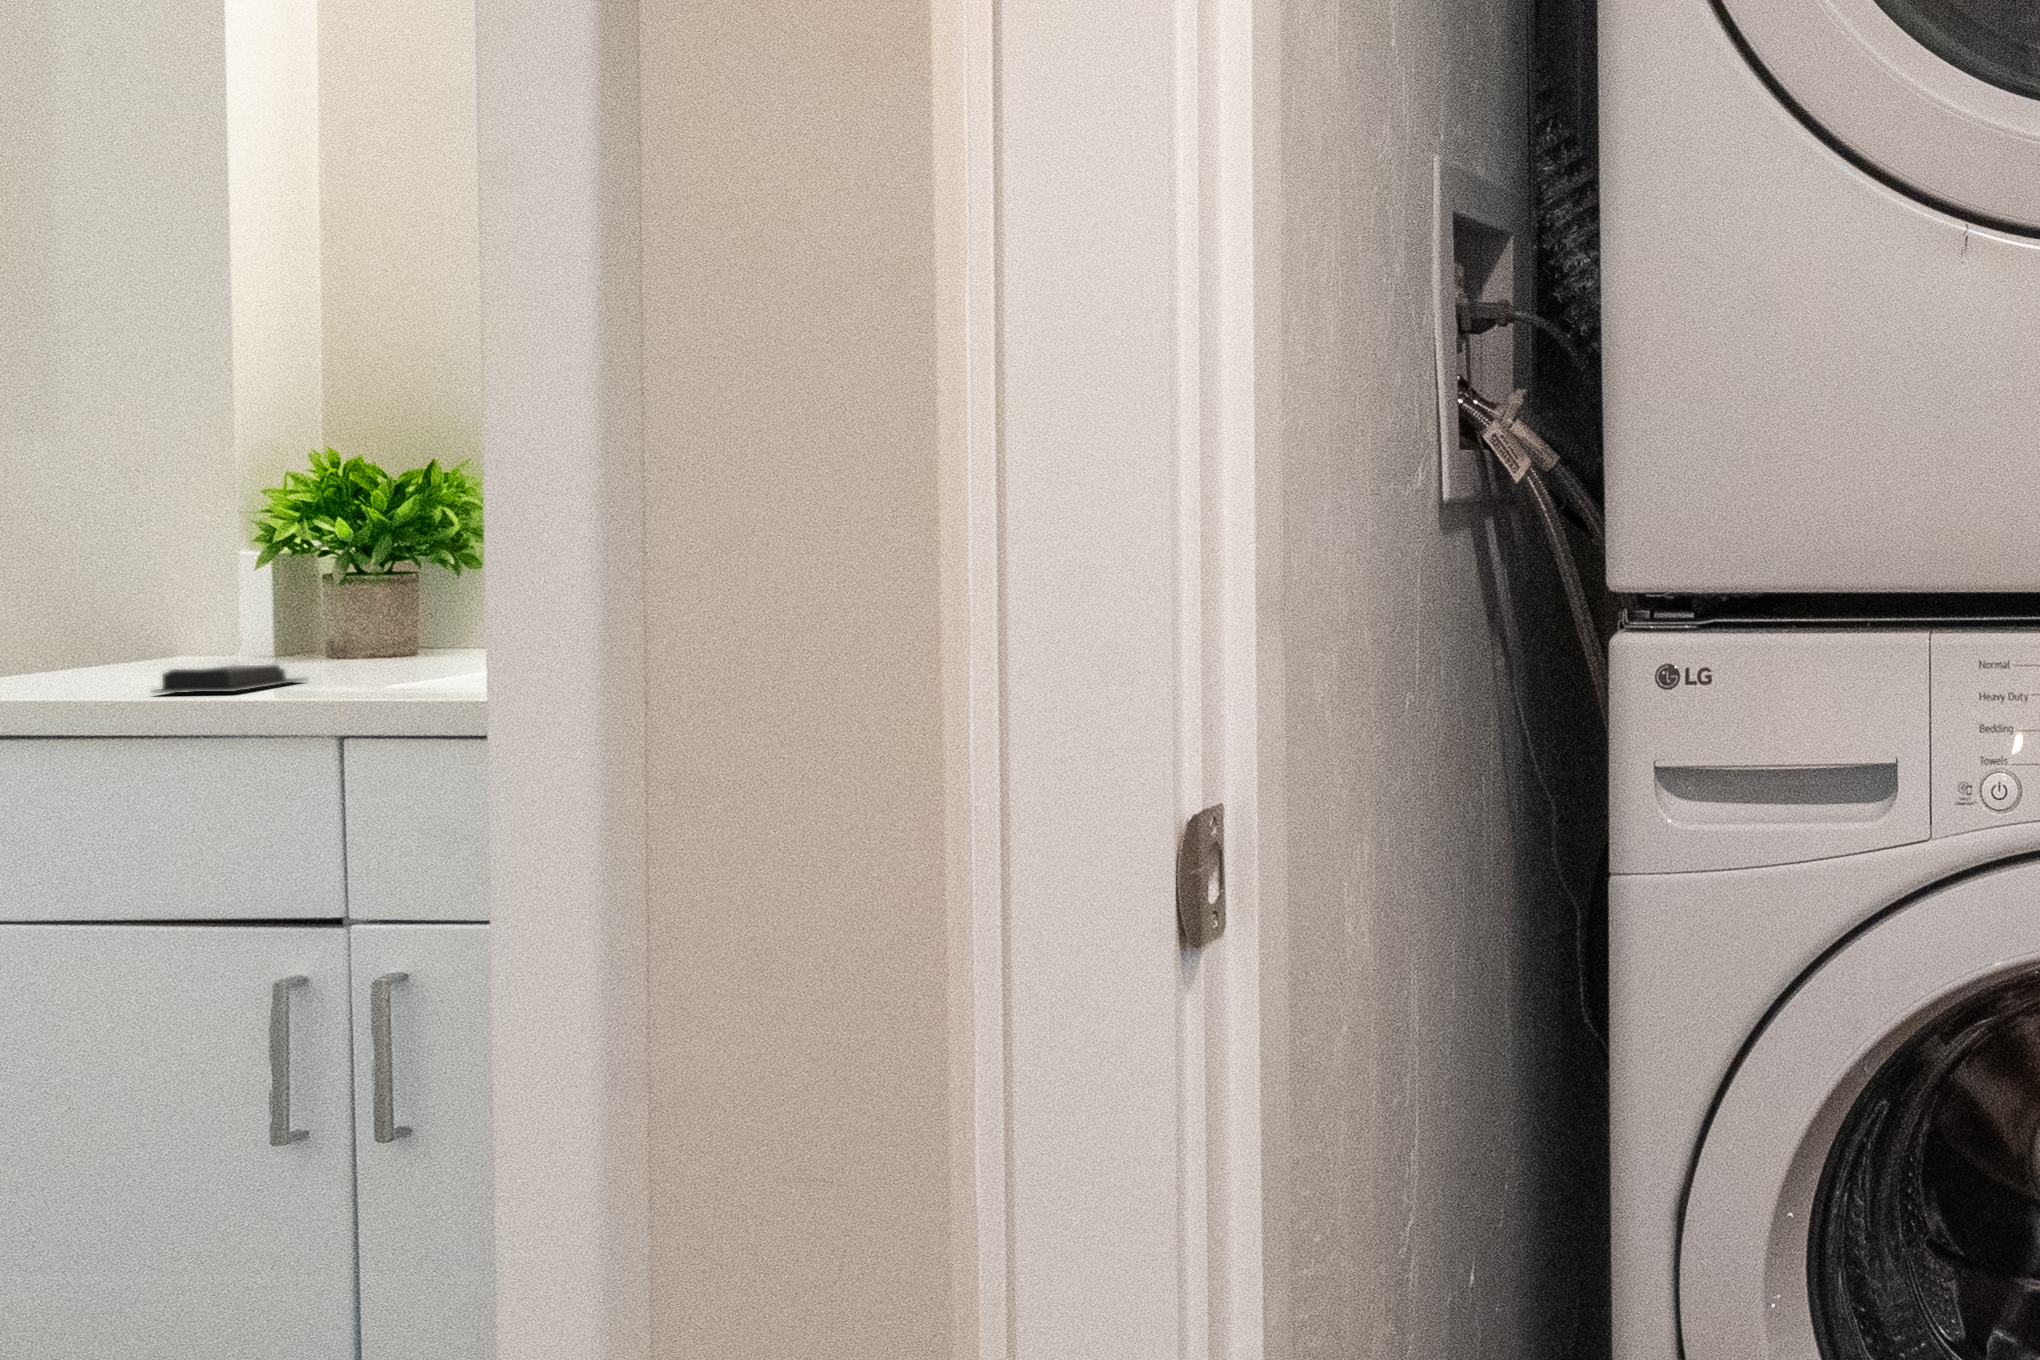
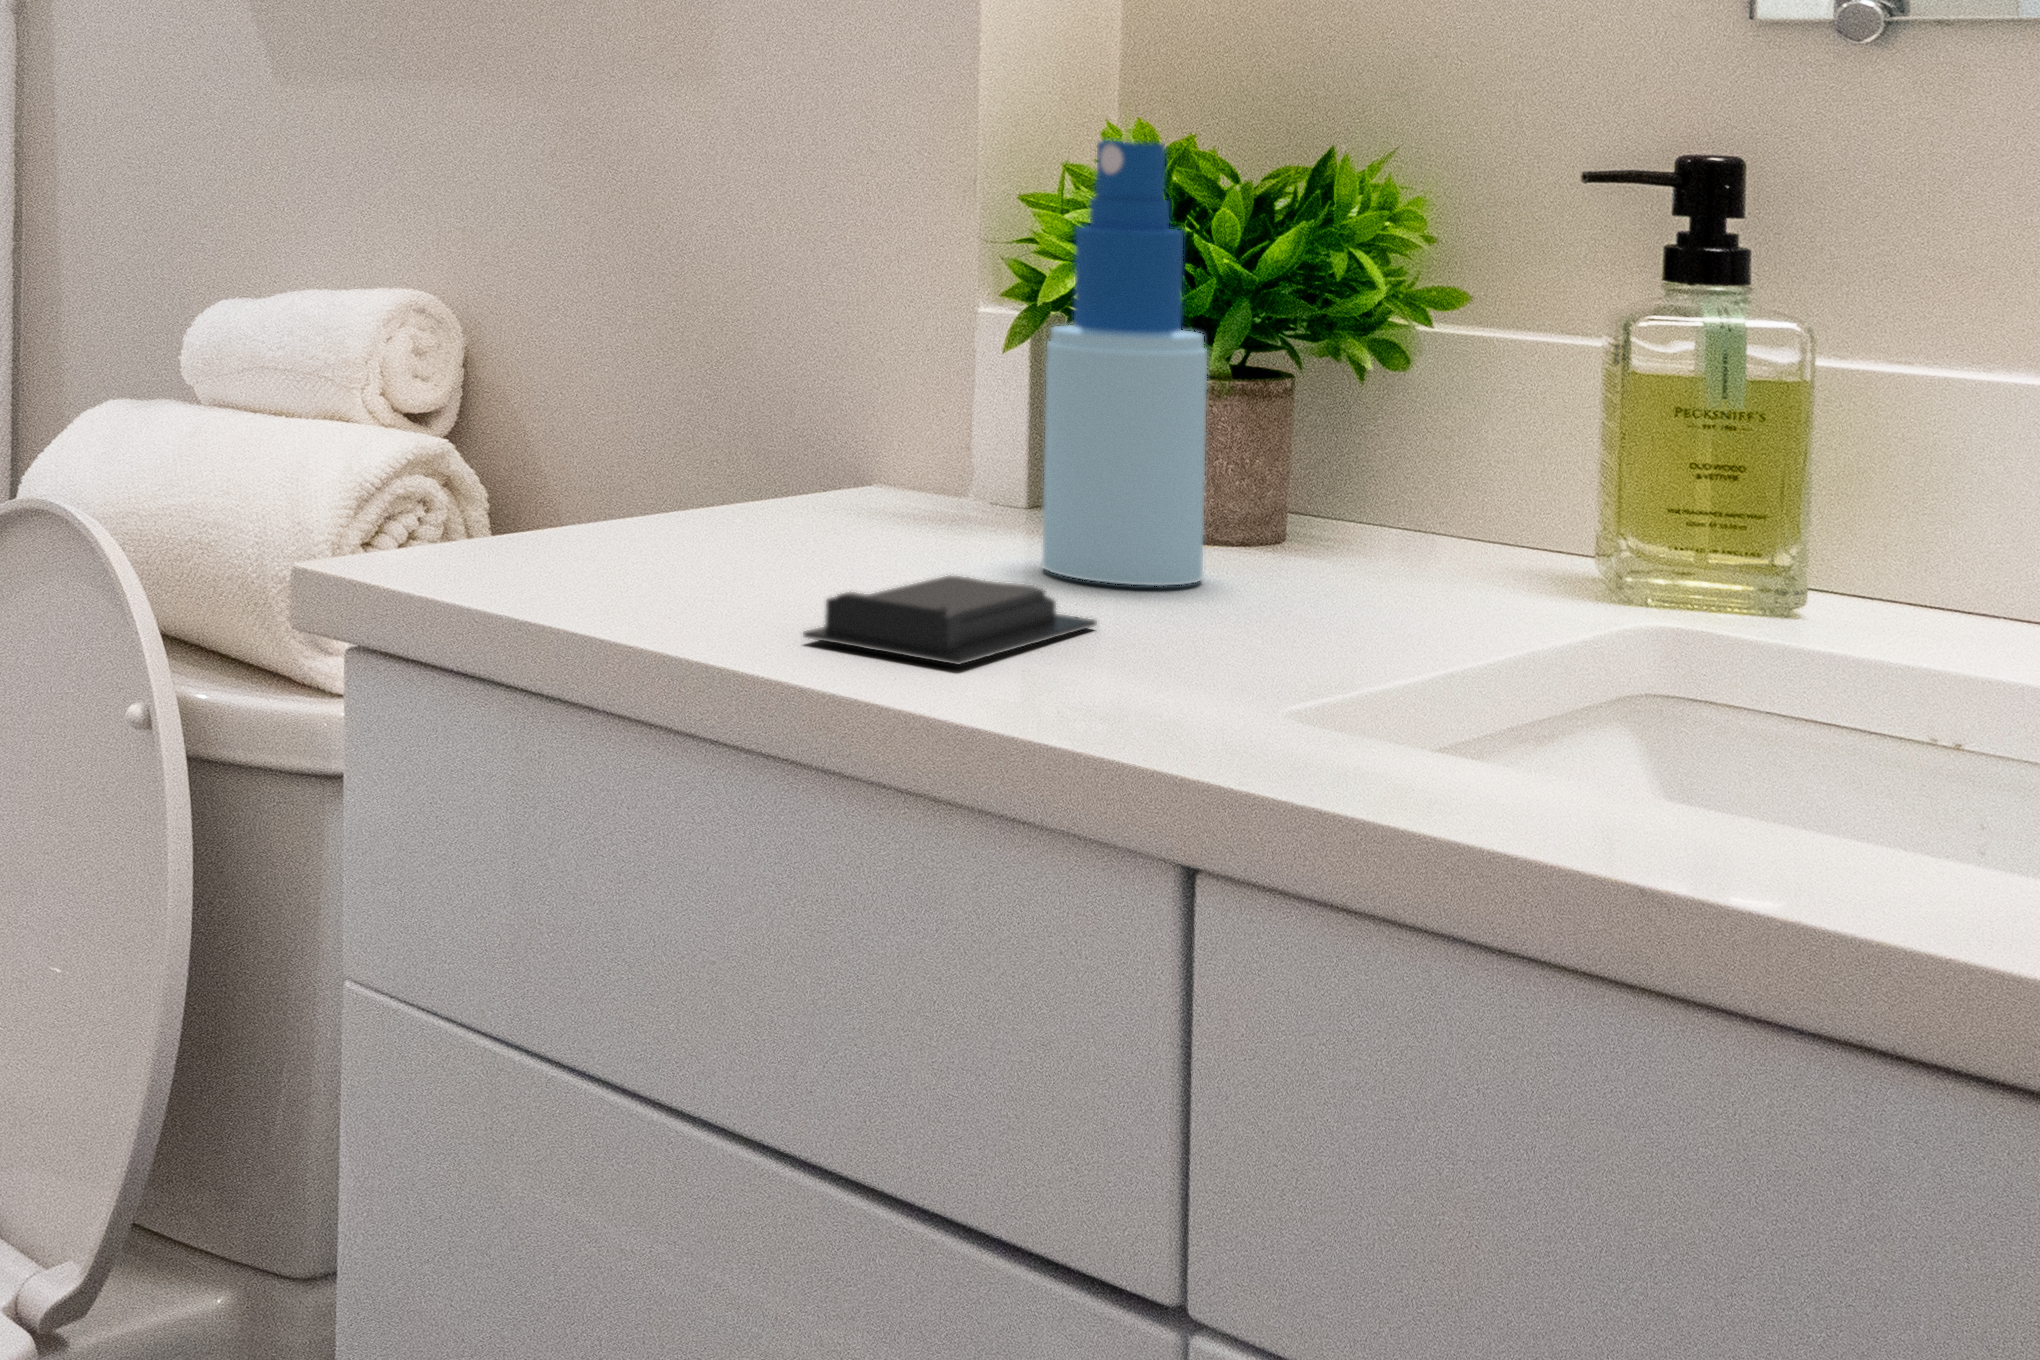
spray bottle: none [278,455,367,671] -> present [1043,141,1207,586]

